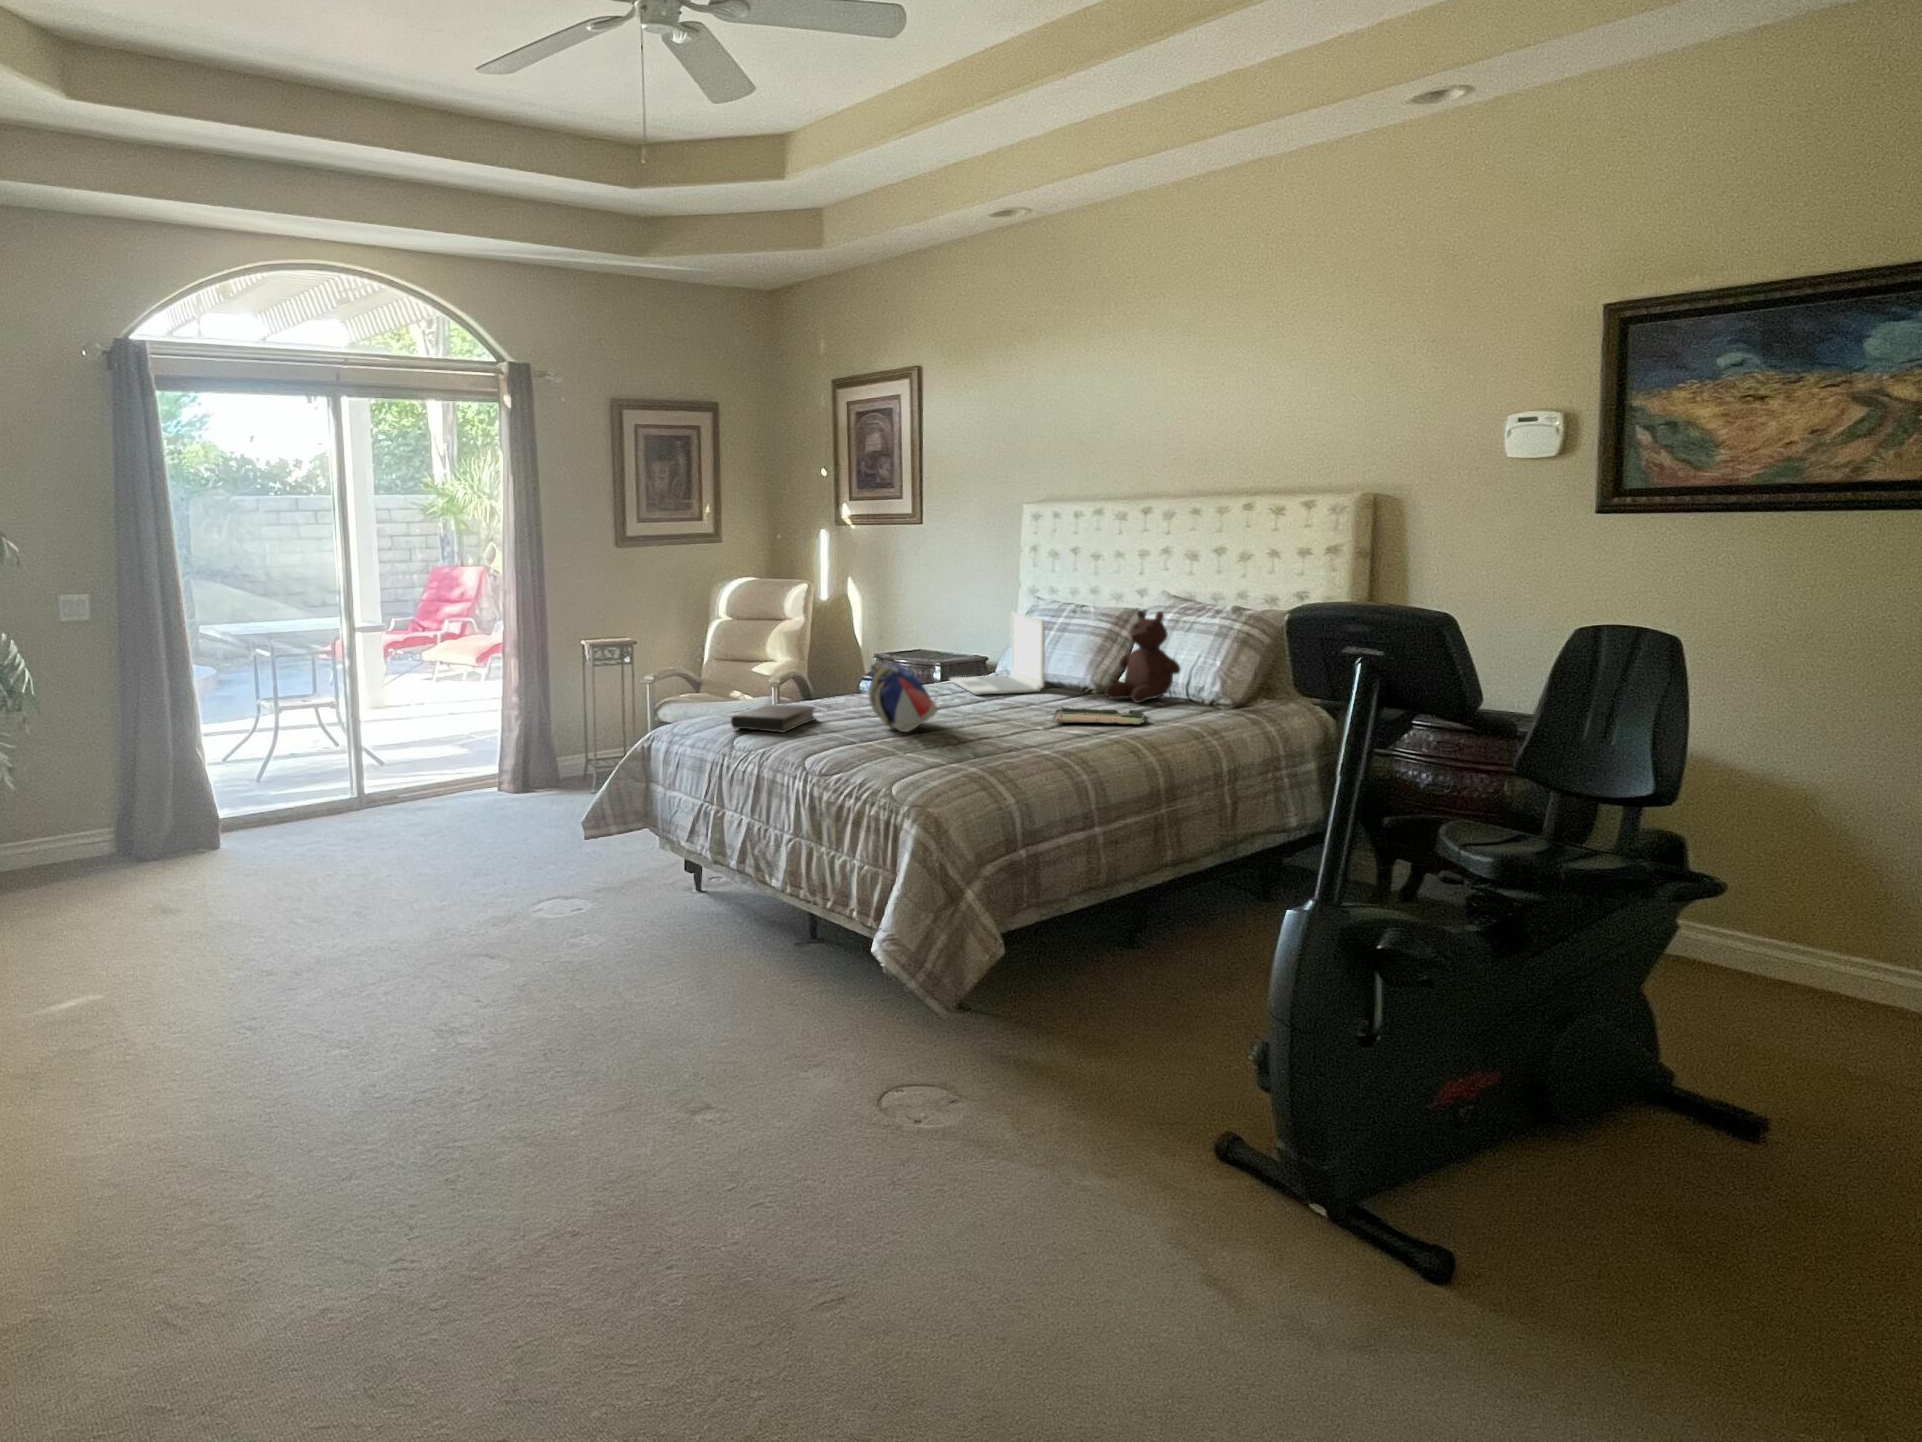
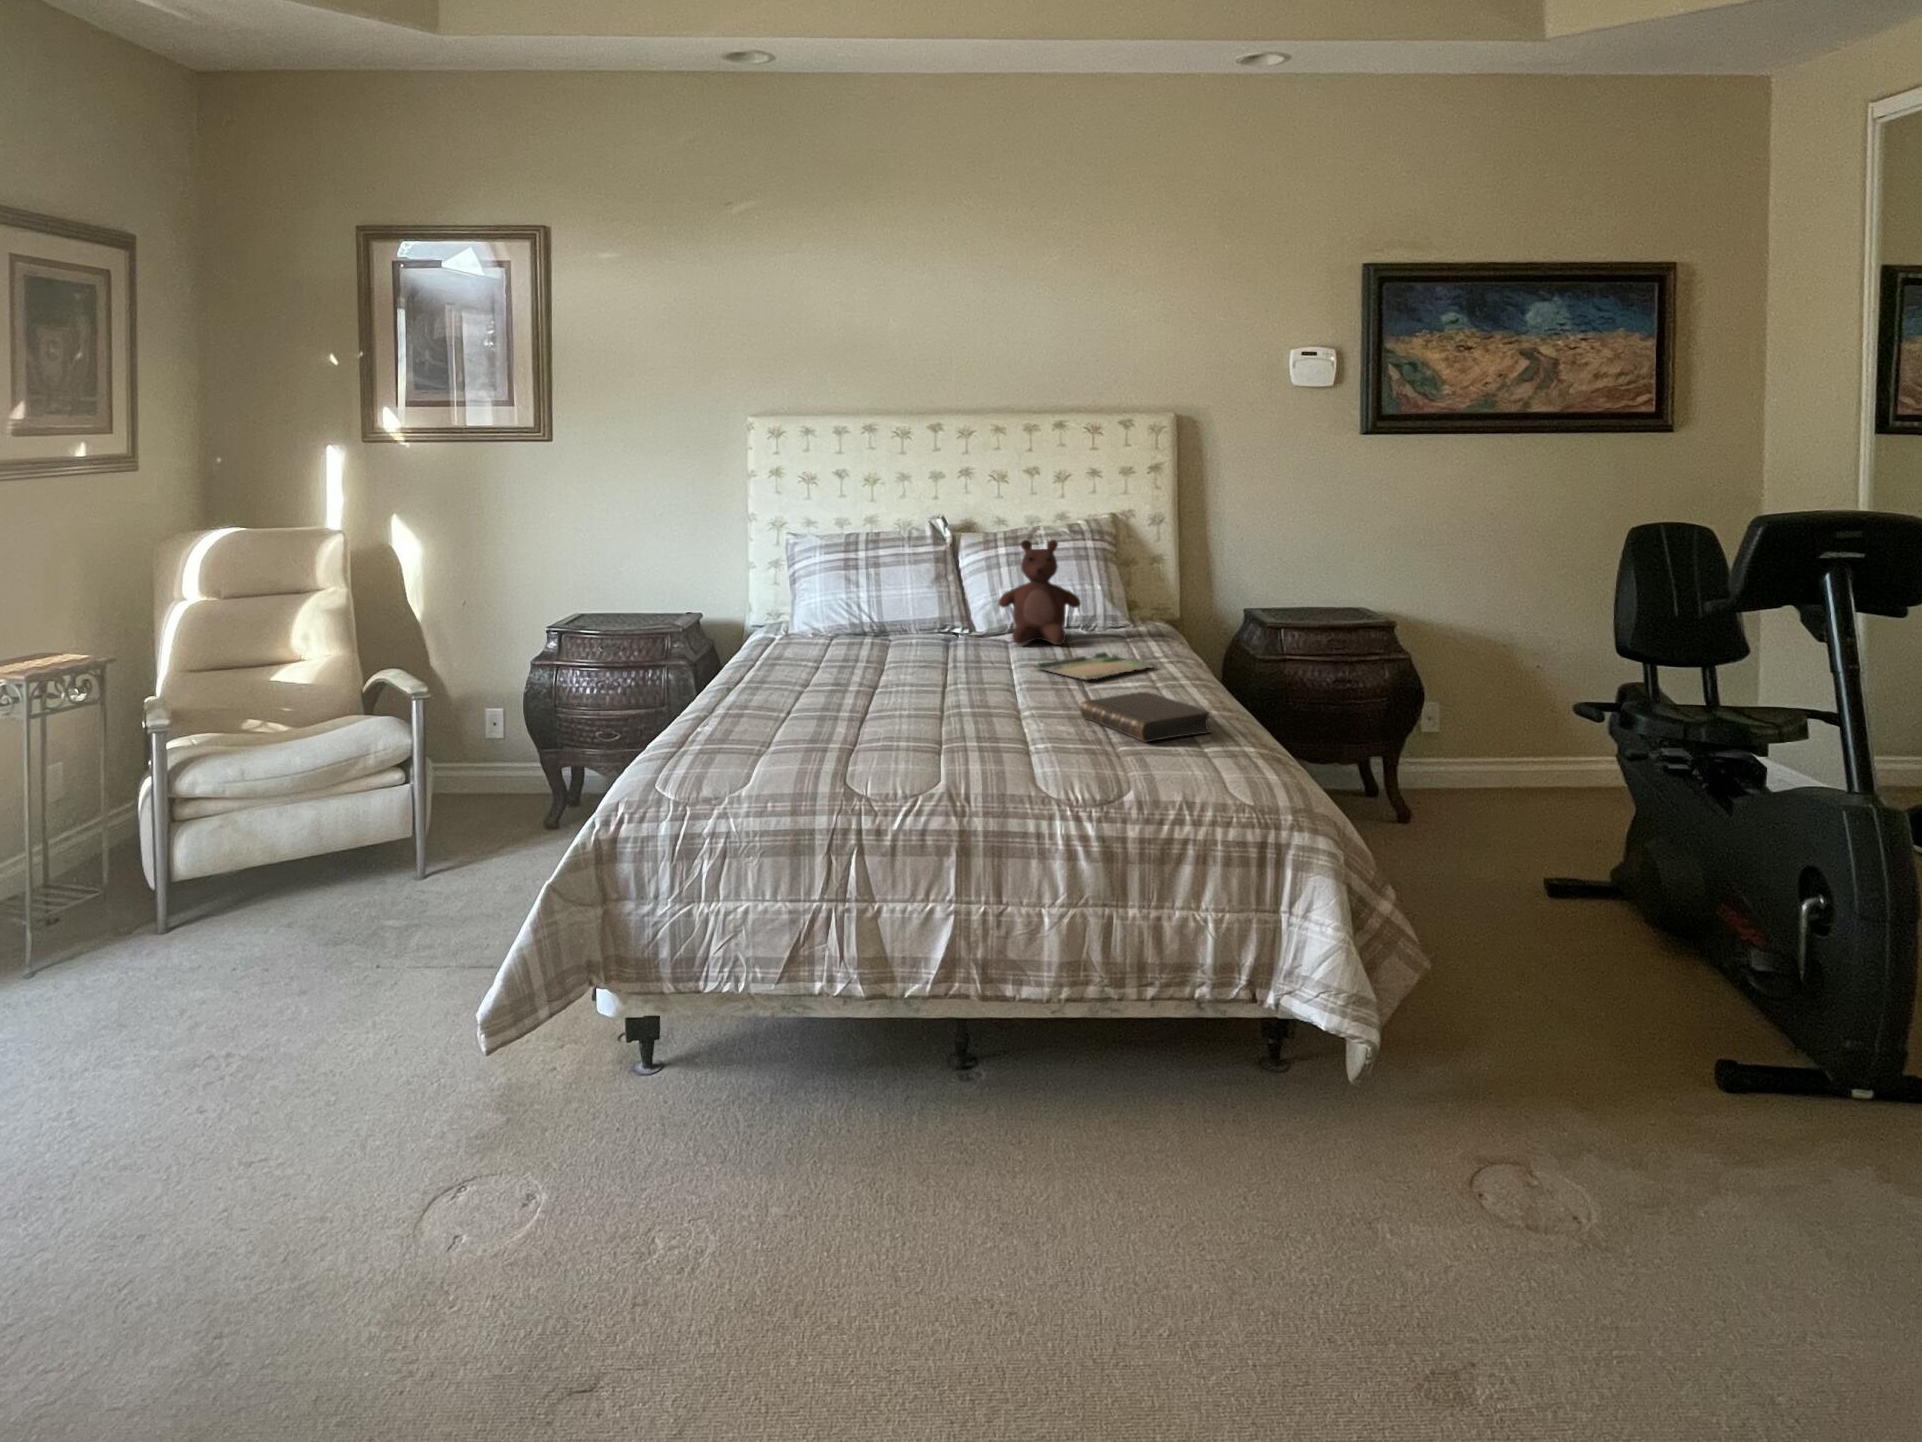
laptop: present [950,612,1045,695] -> none [781,554,927,665]
tote bag: present [869,661,938,732] -> none [895,635,1029,727]
book: present [731,704,815,733] -> present [1080,692,1212,742]

